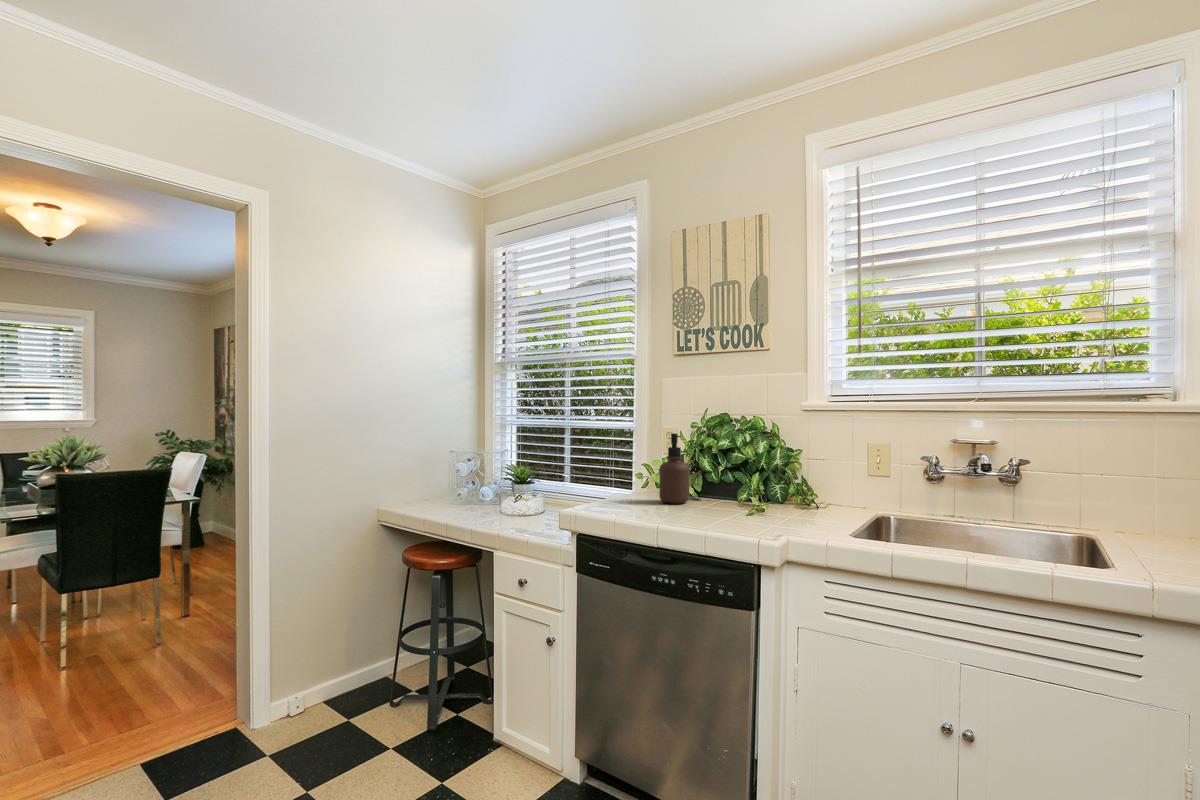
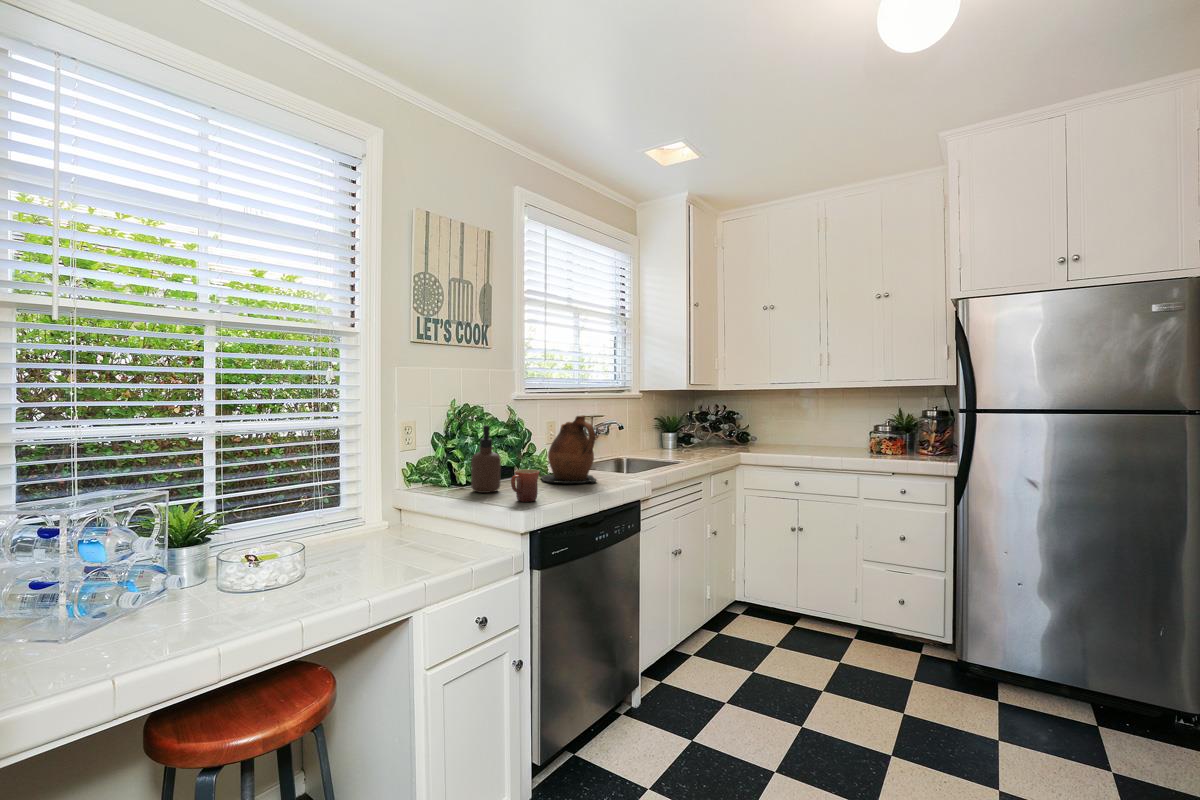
ceramic pitcher: none [724,429,812,525] -> present [541,416,596,483]
mug: none [611,478,643,512] -> present [511,469,540,502]

